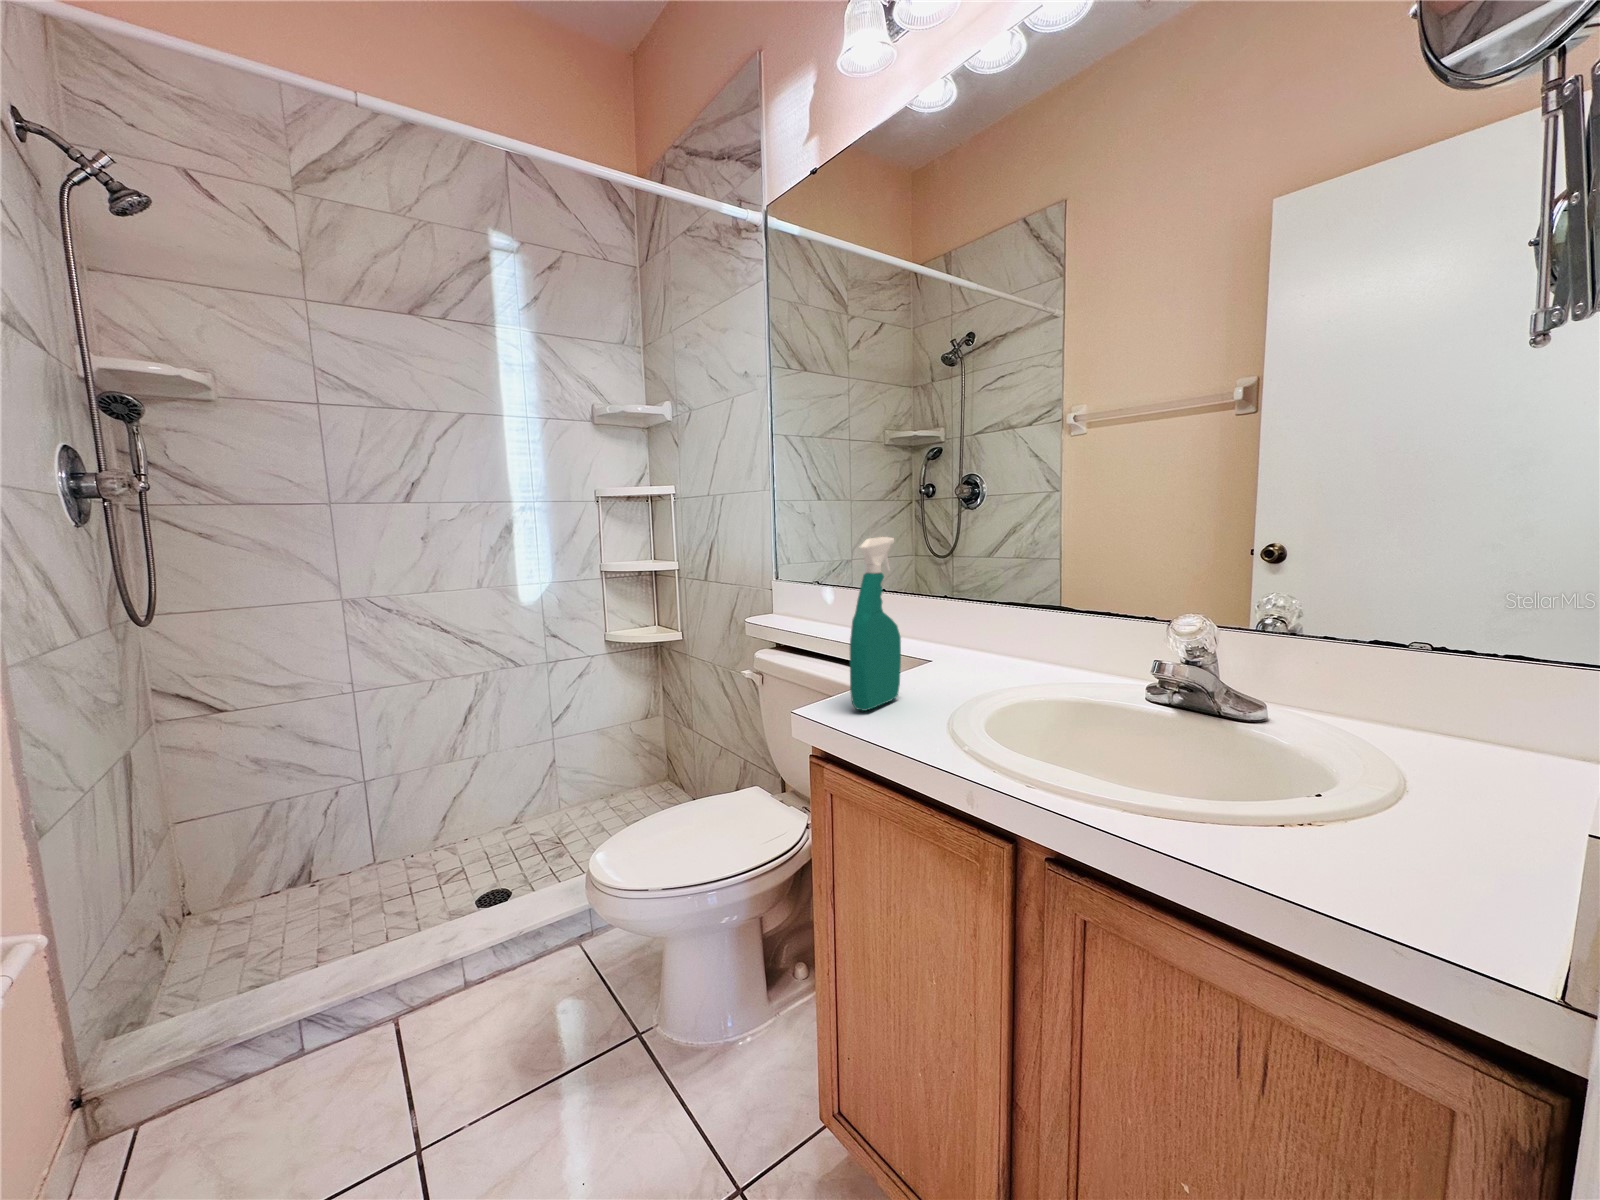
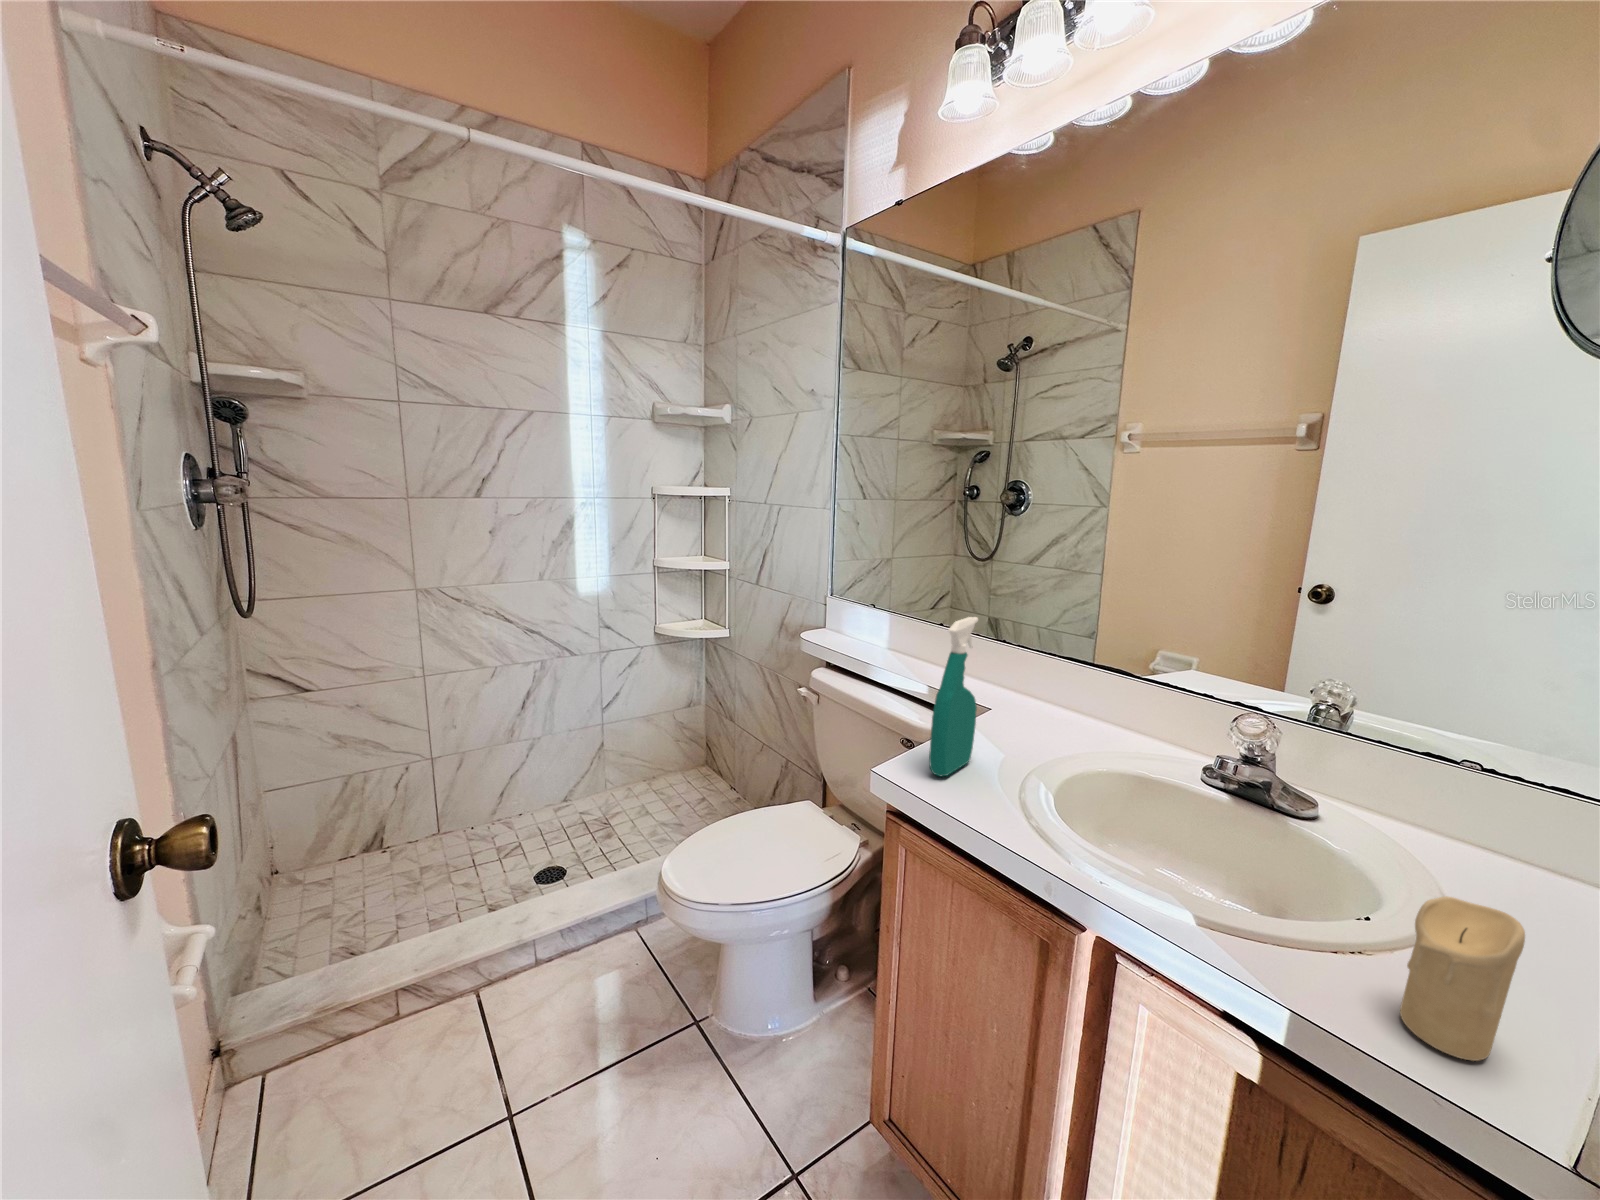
candle: none [1361,728,1491,914] -> present [1400,896,1525,1061]

